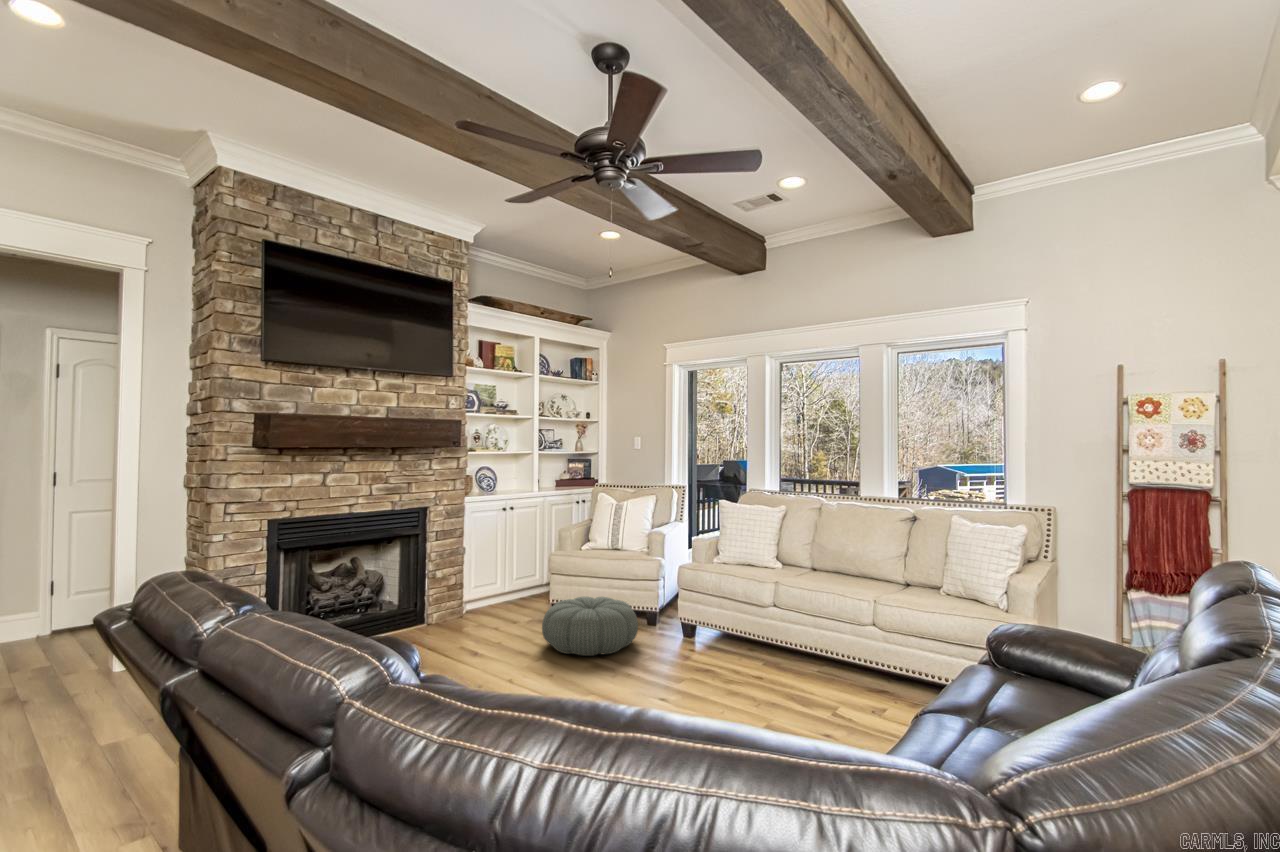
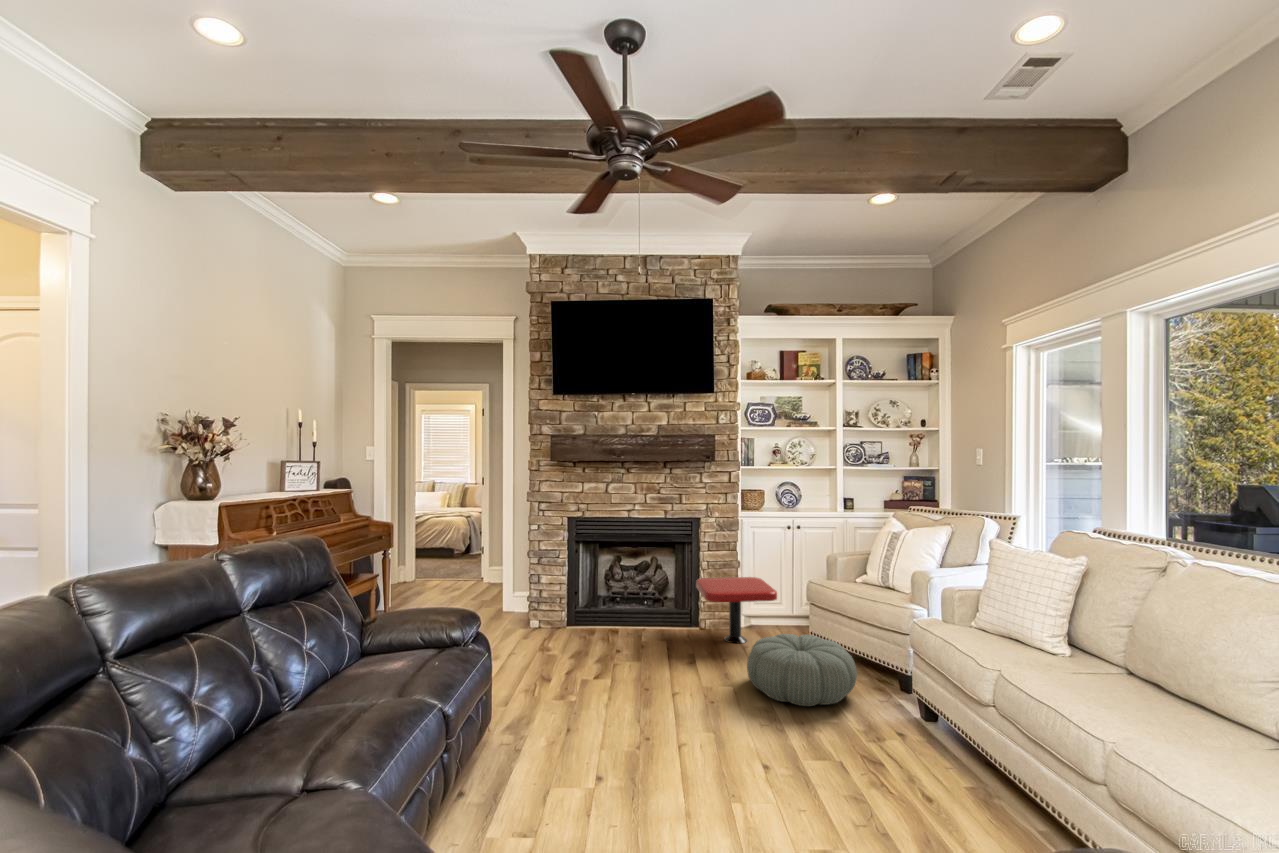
pedestal table: none [431,562,525,629] -> present [696,577,777,643]

